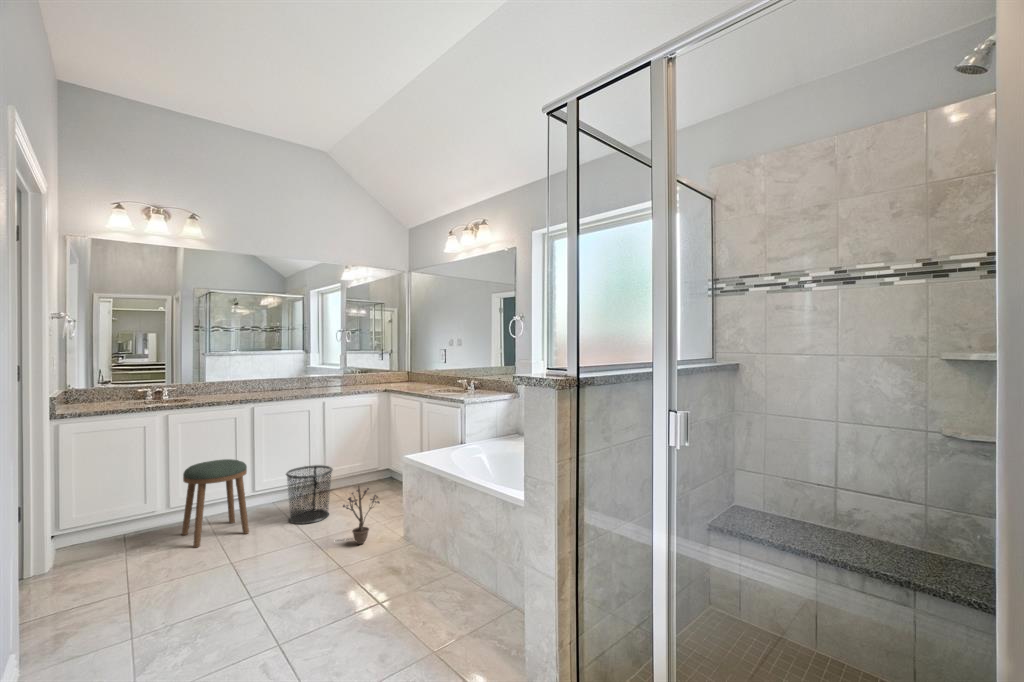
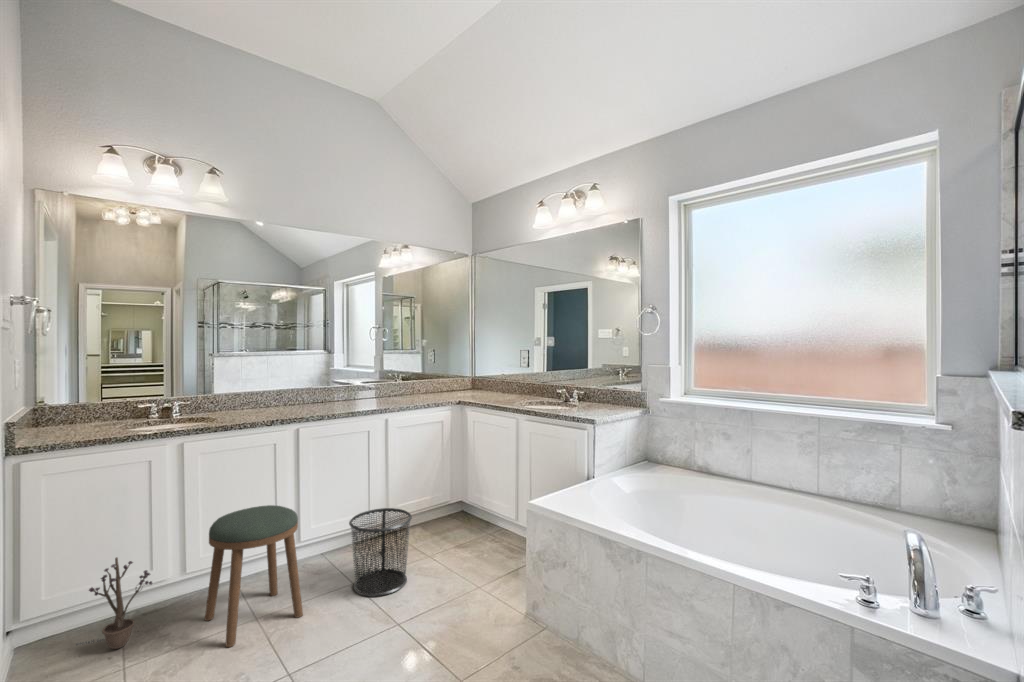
decorative plant: present [341,486,380,544] -> present [76,557,152,649]

